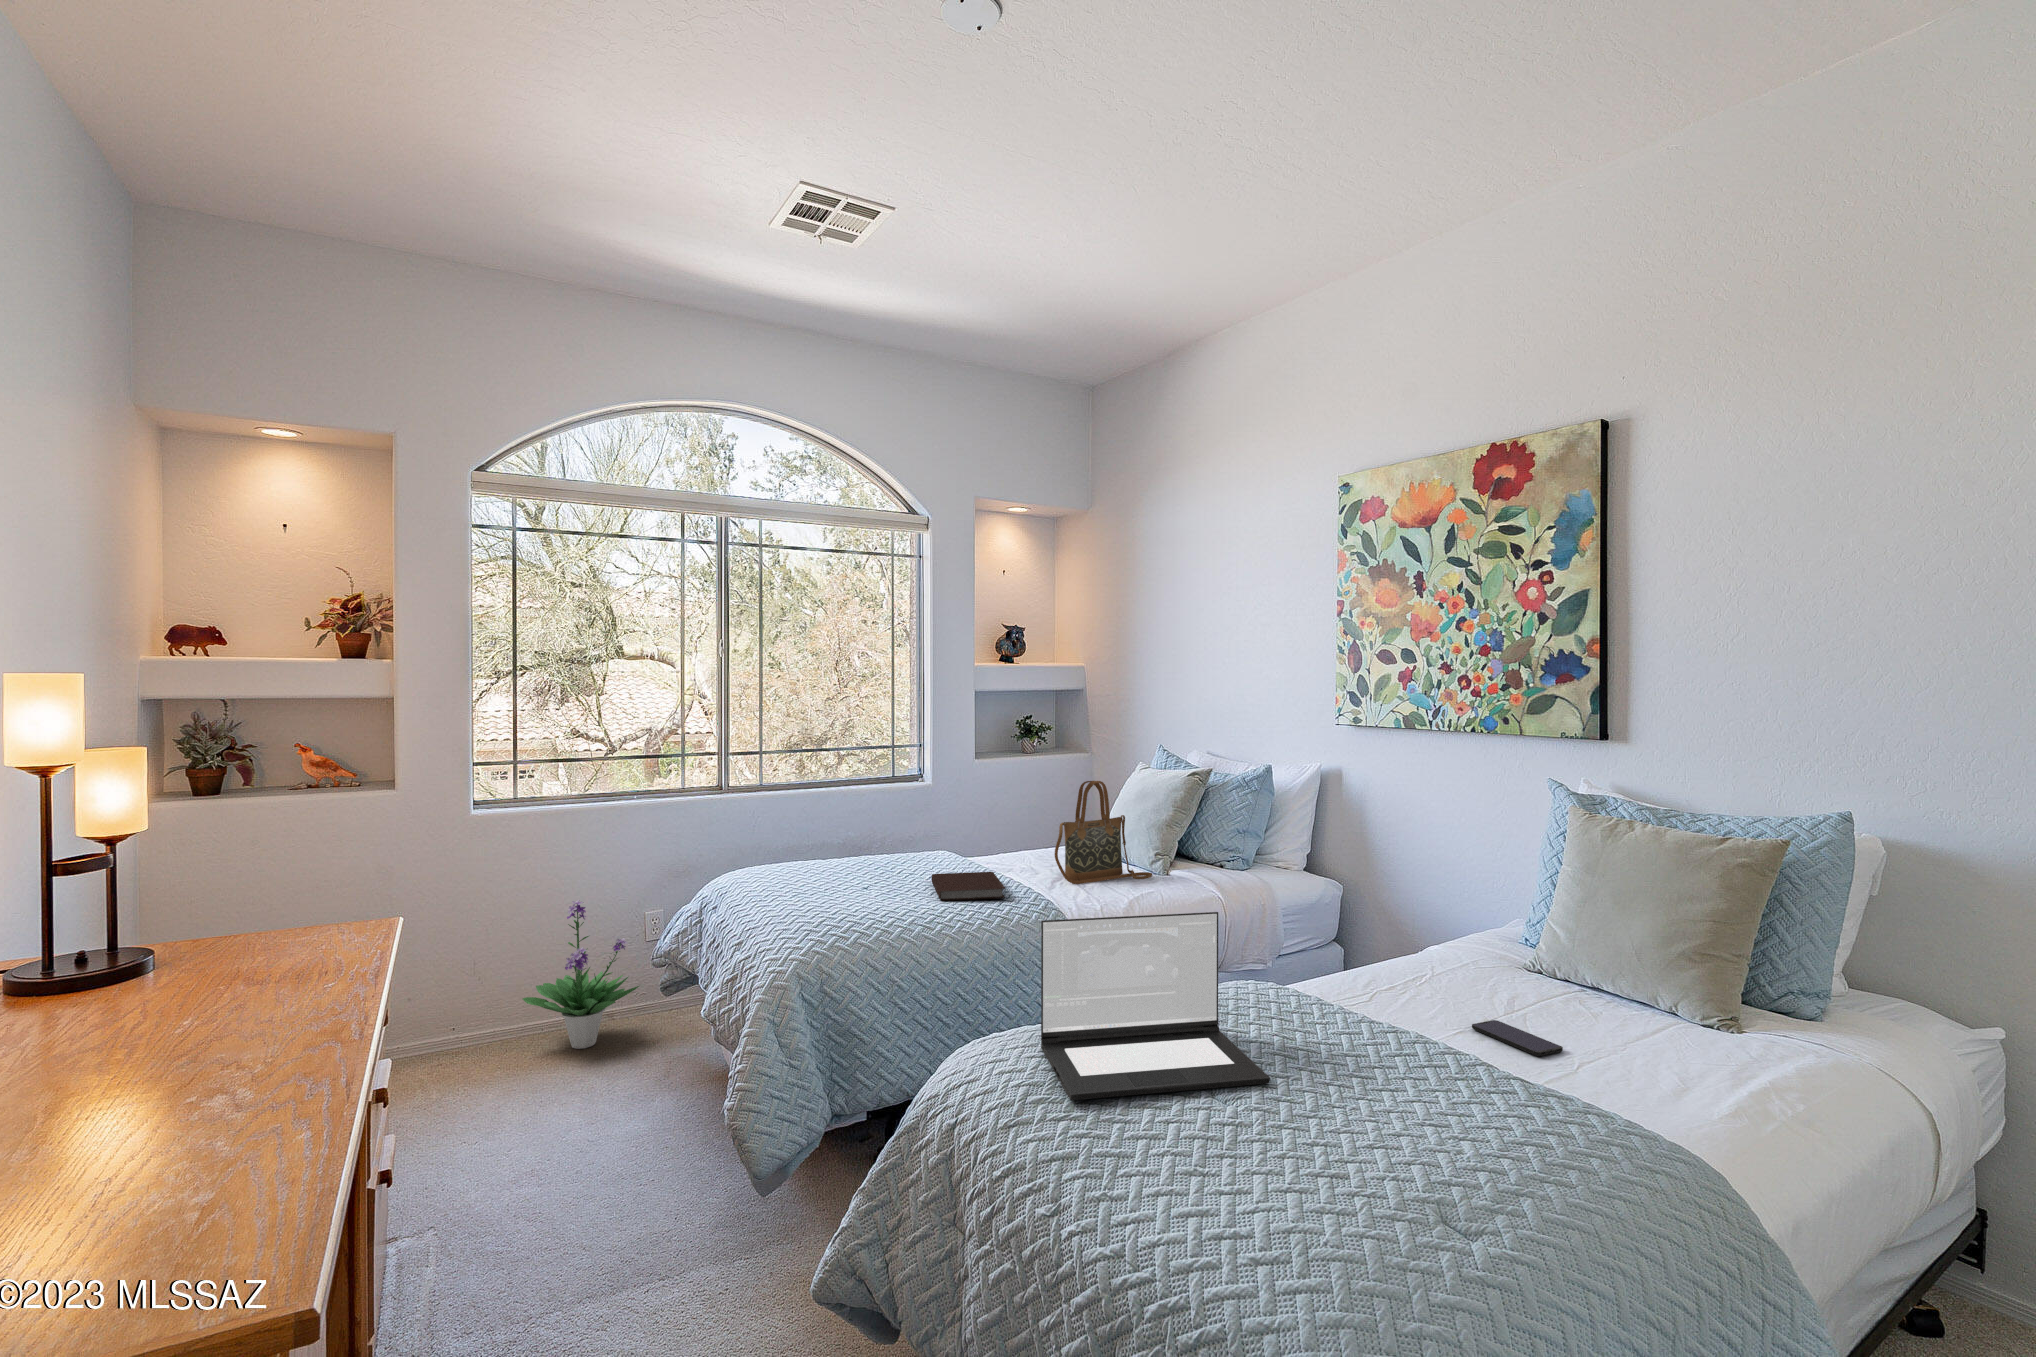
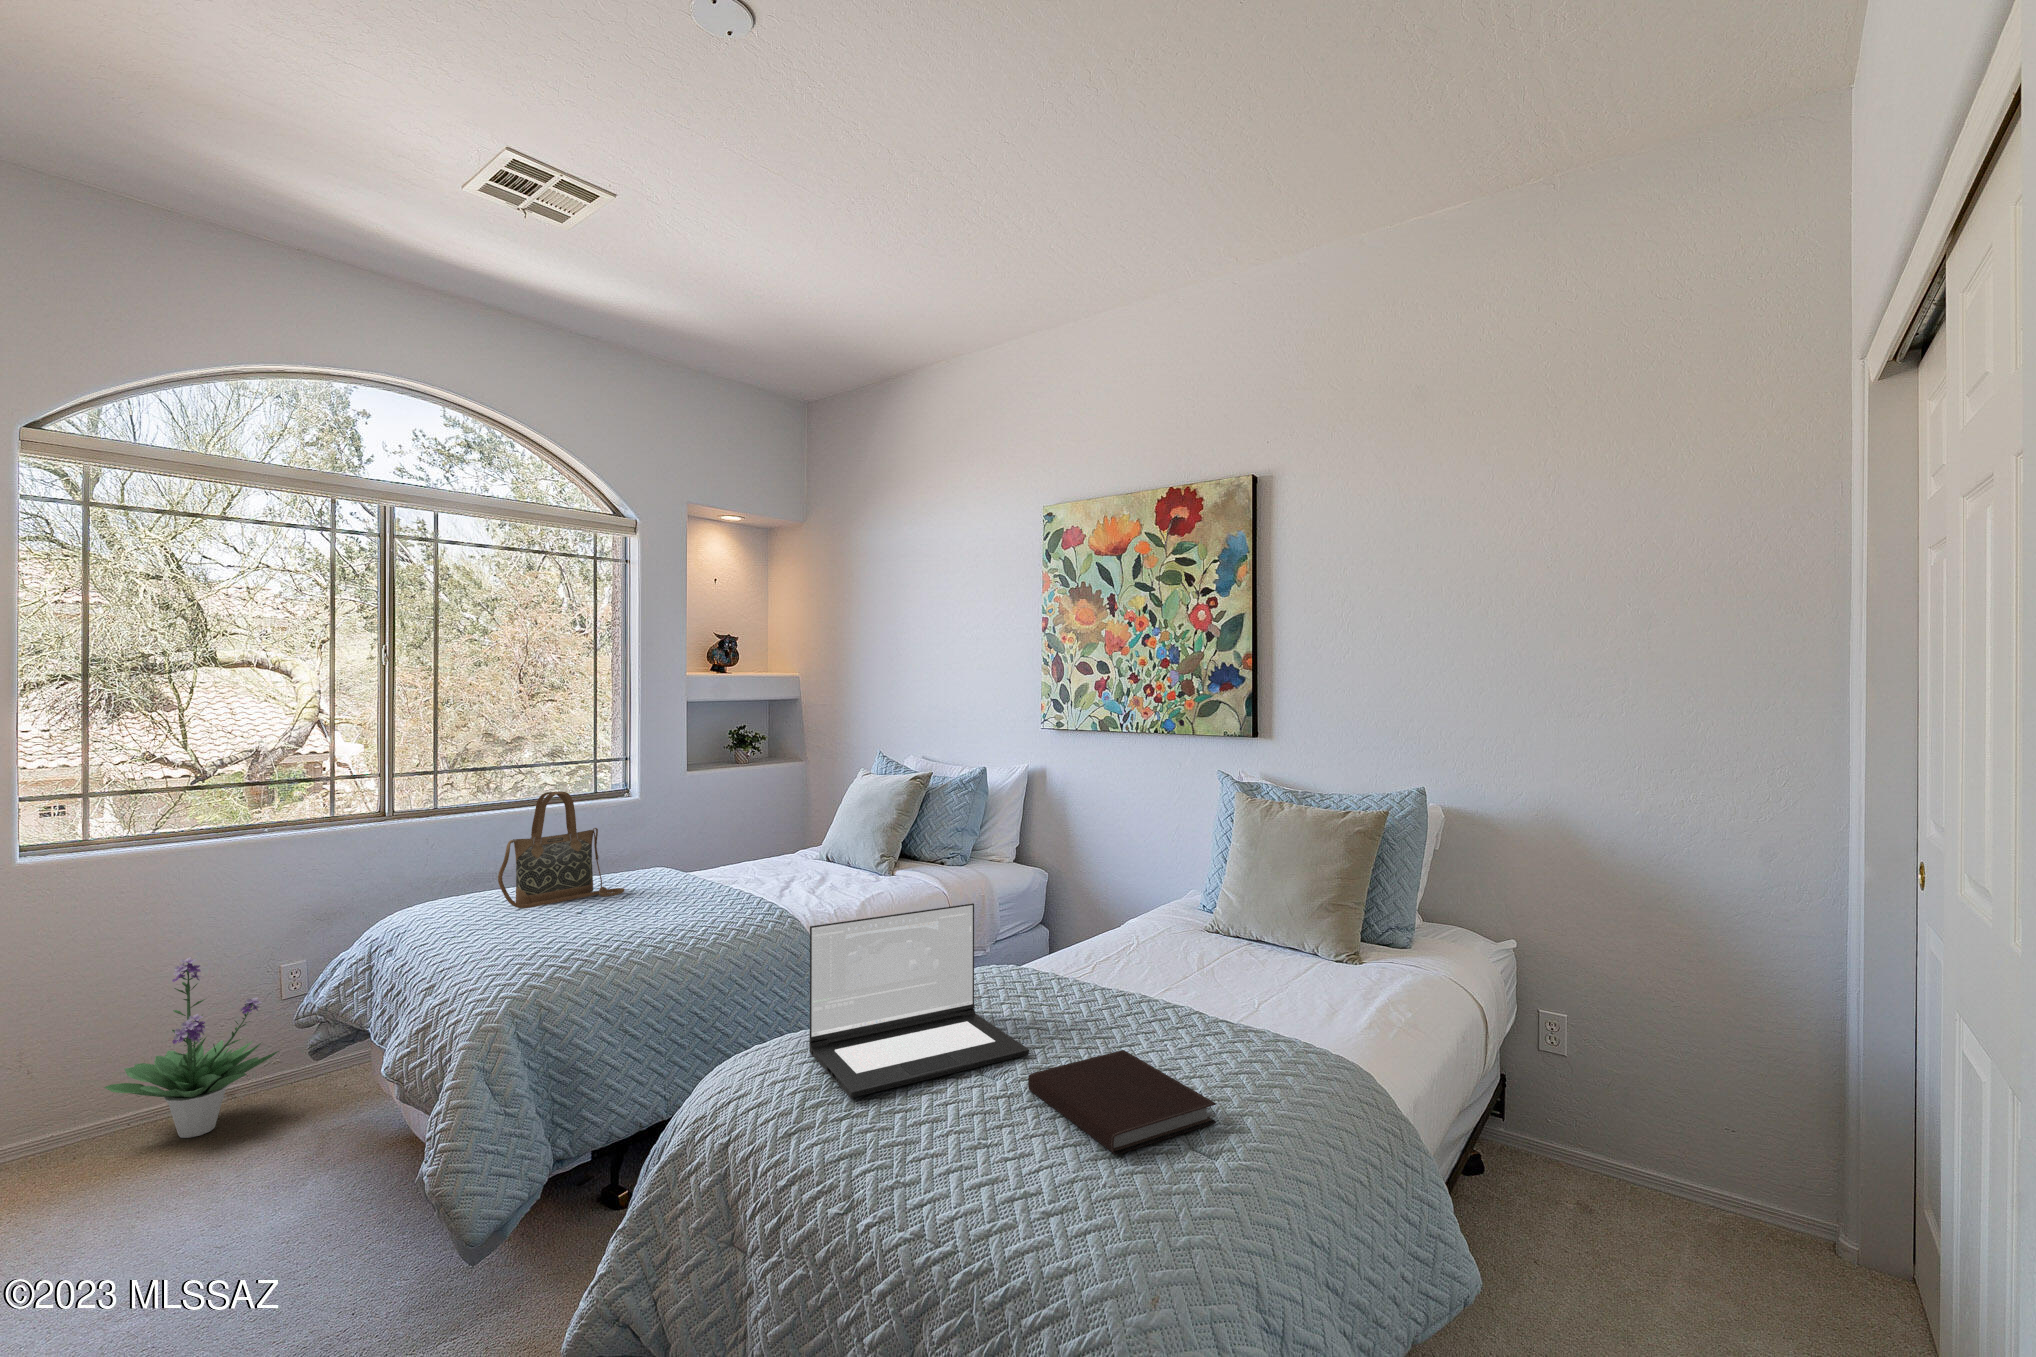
handbag: present [1055,781,1152,884] -> present [498,791,625,908]
notebook: present [932,872,1005,901] -> present [1028,1050,1216,1154]
smartphone: present [1472,1020,1563,1056] -> none [1176,976,1247,1001]

